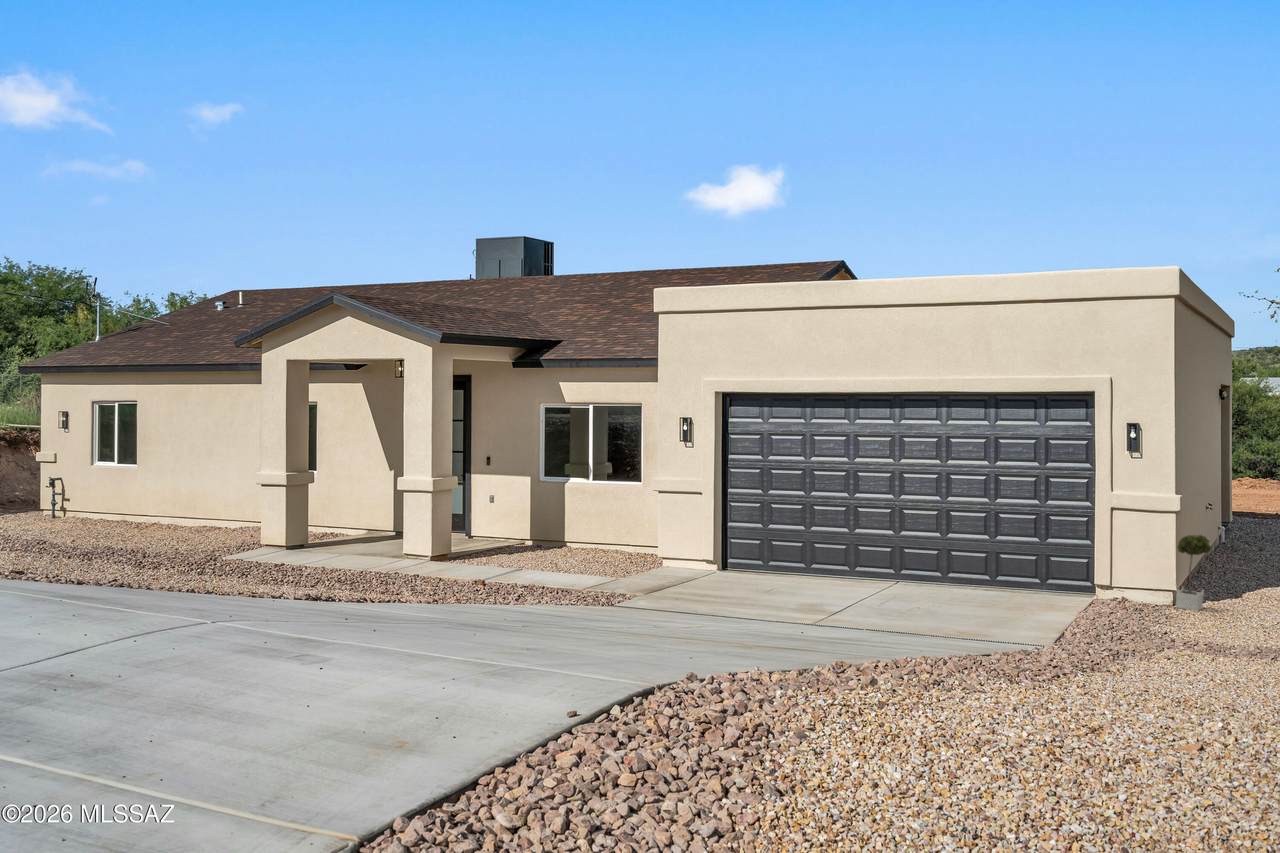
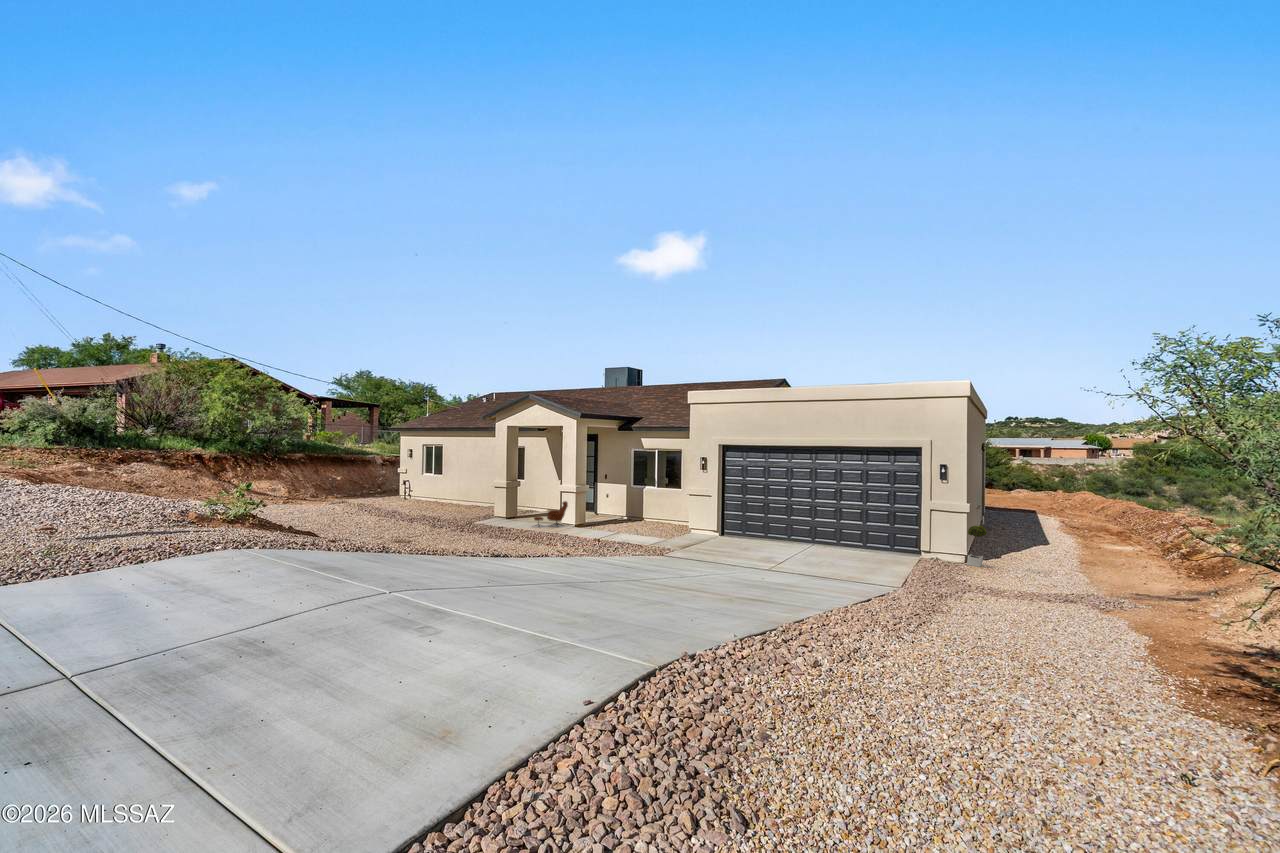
lounge chair: none [344,510,416,563] -> present [534,501,568,526]

